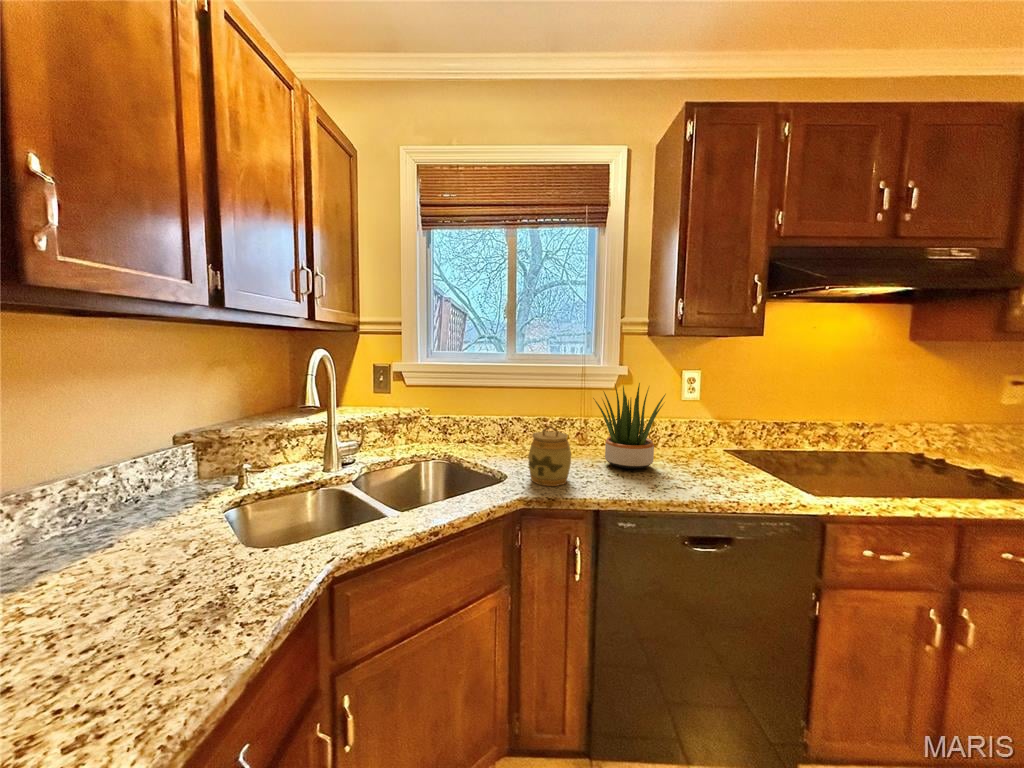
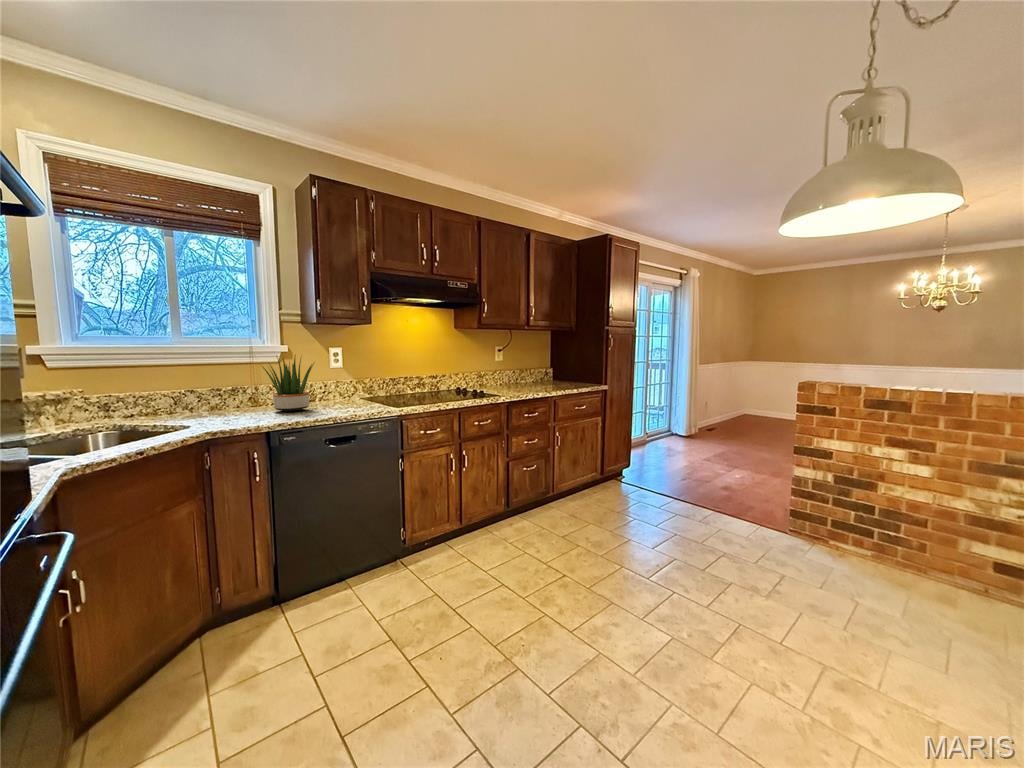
jar: present [528,425,571,486] -> none [210,383,246,425]

